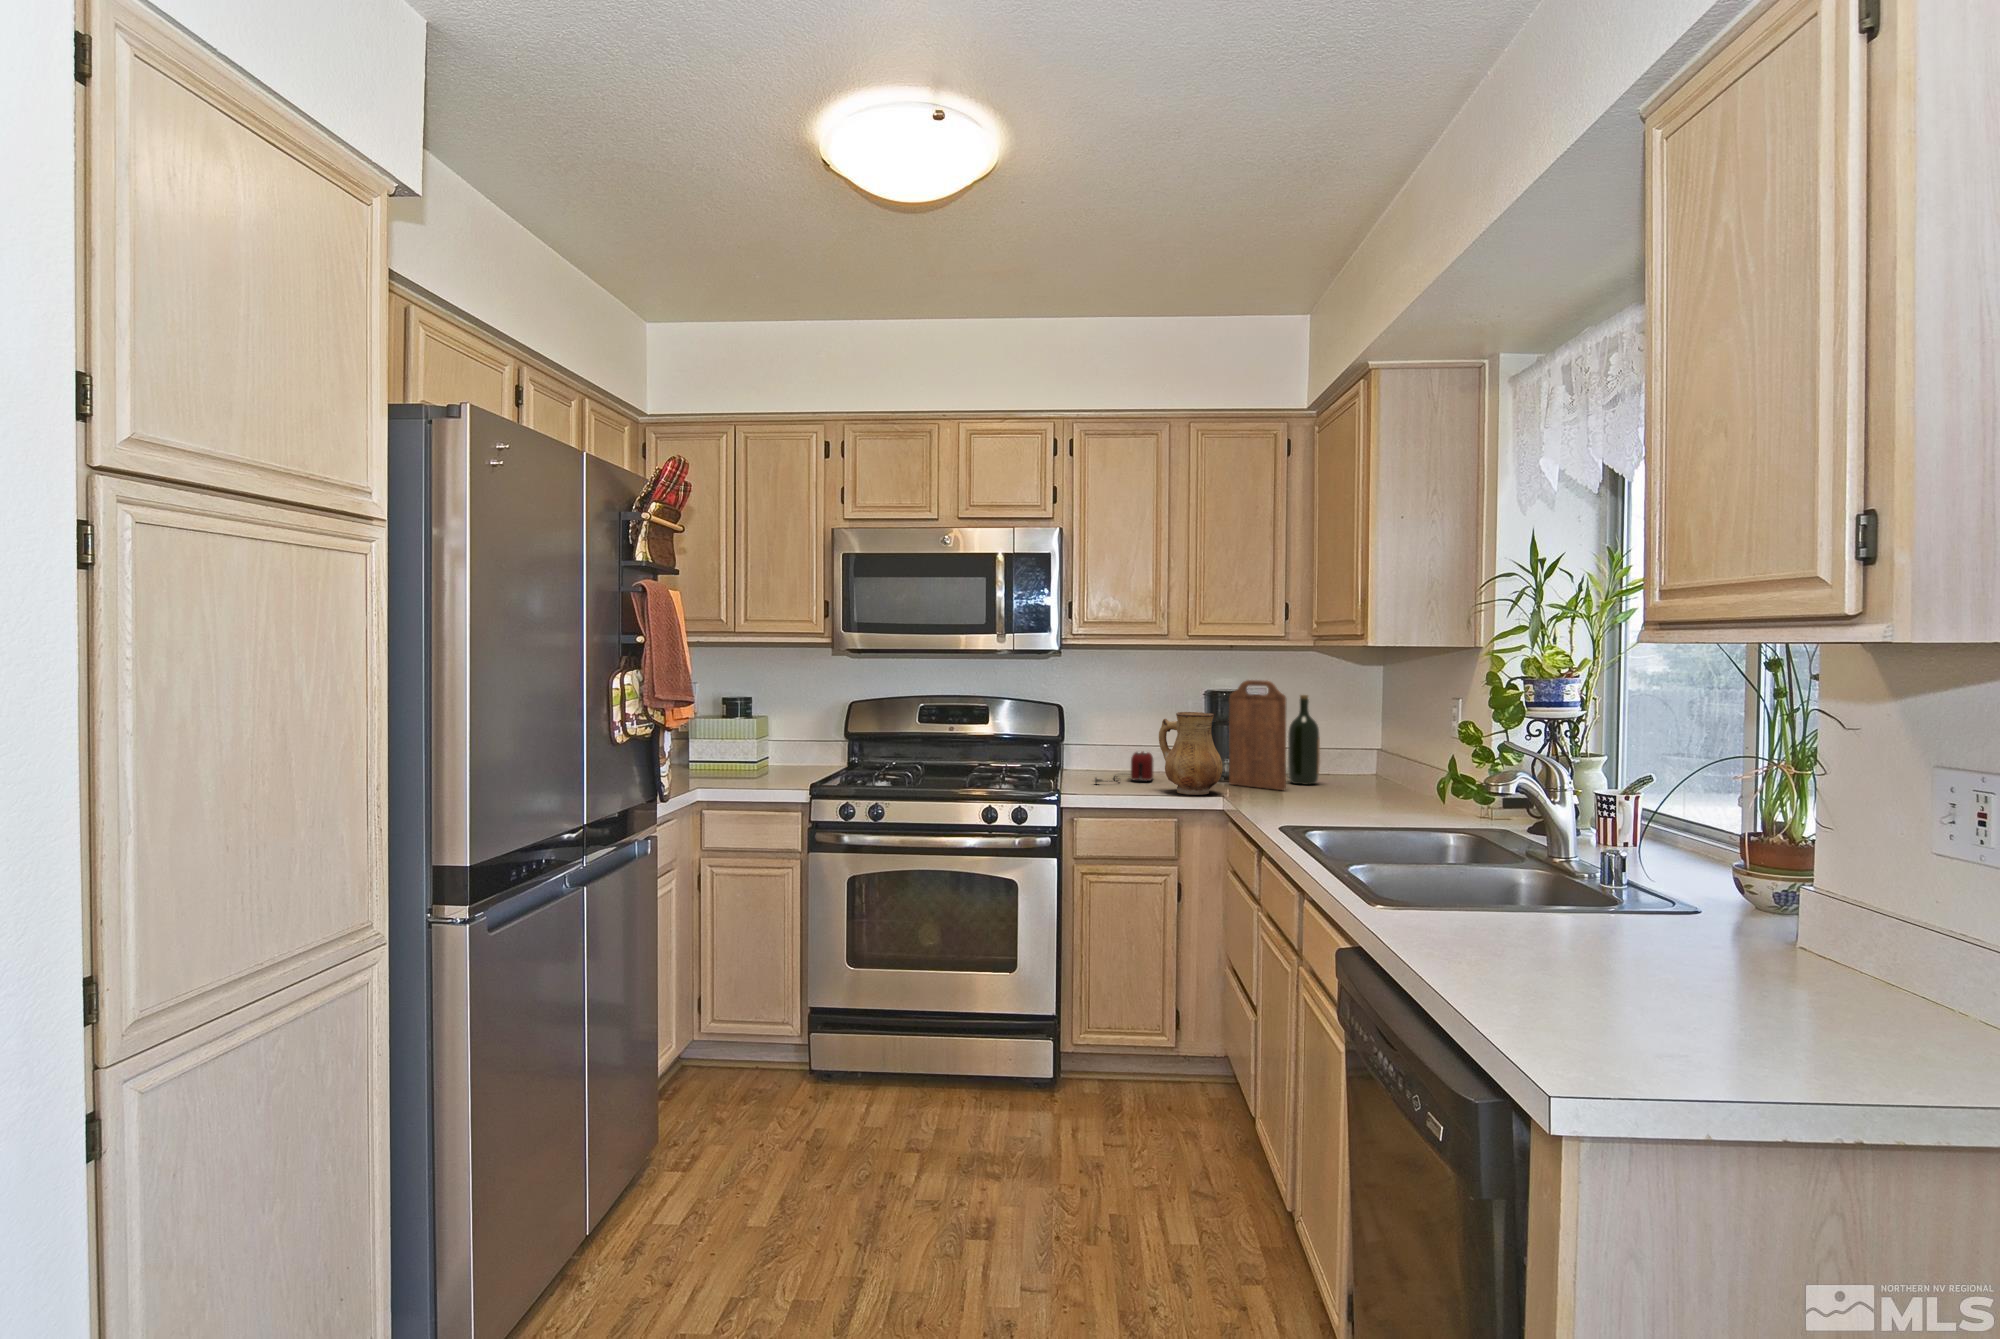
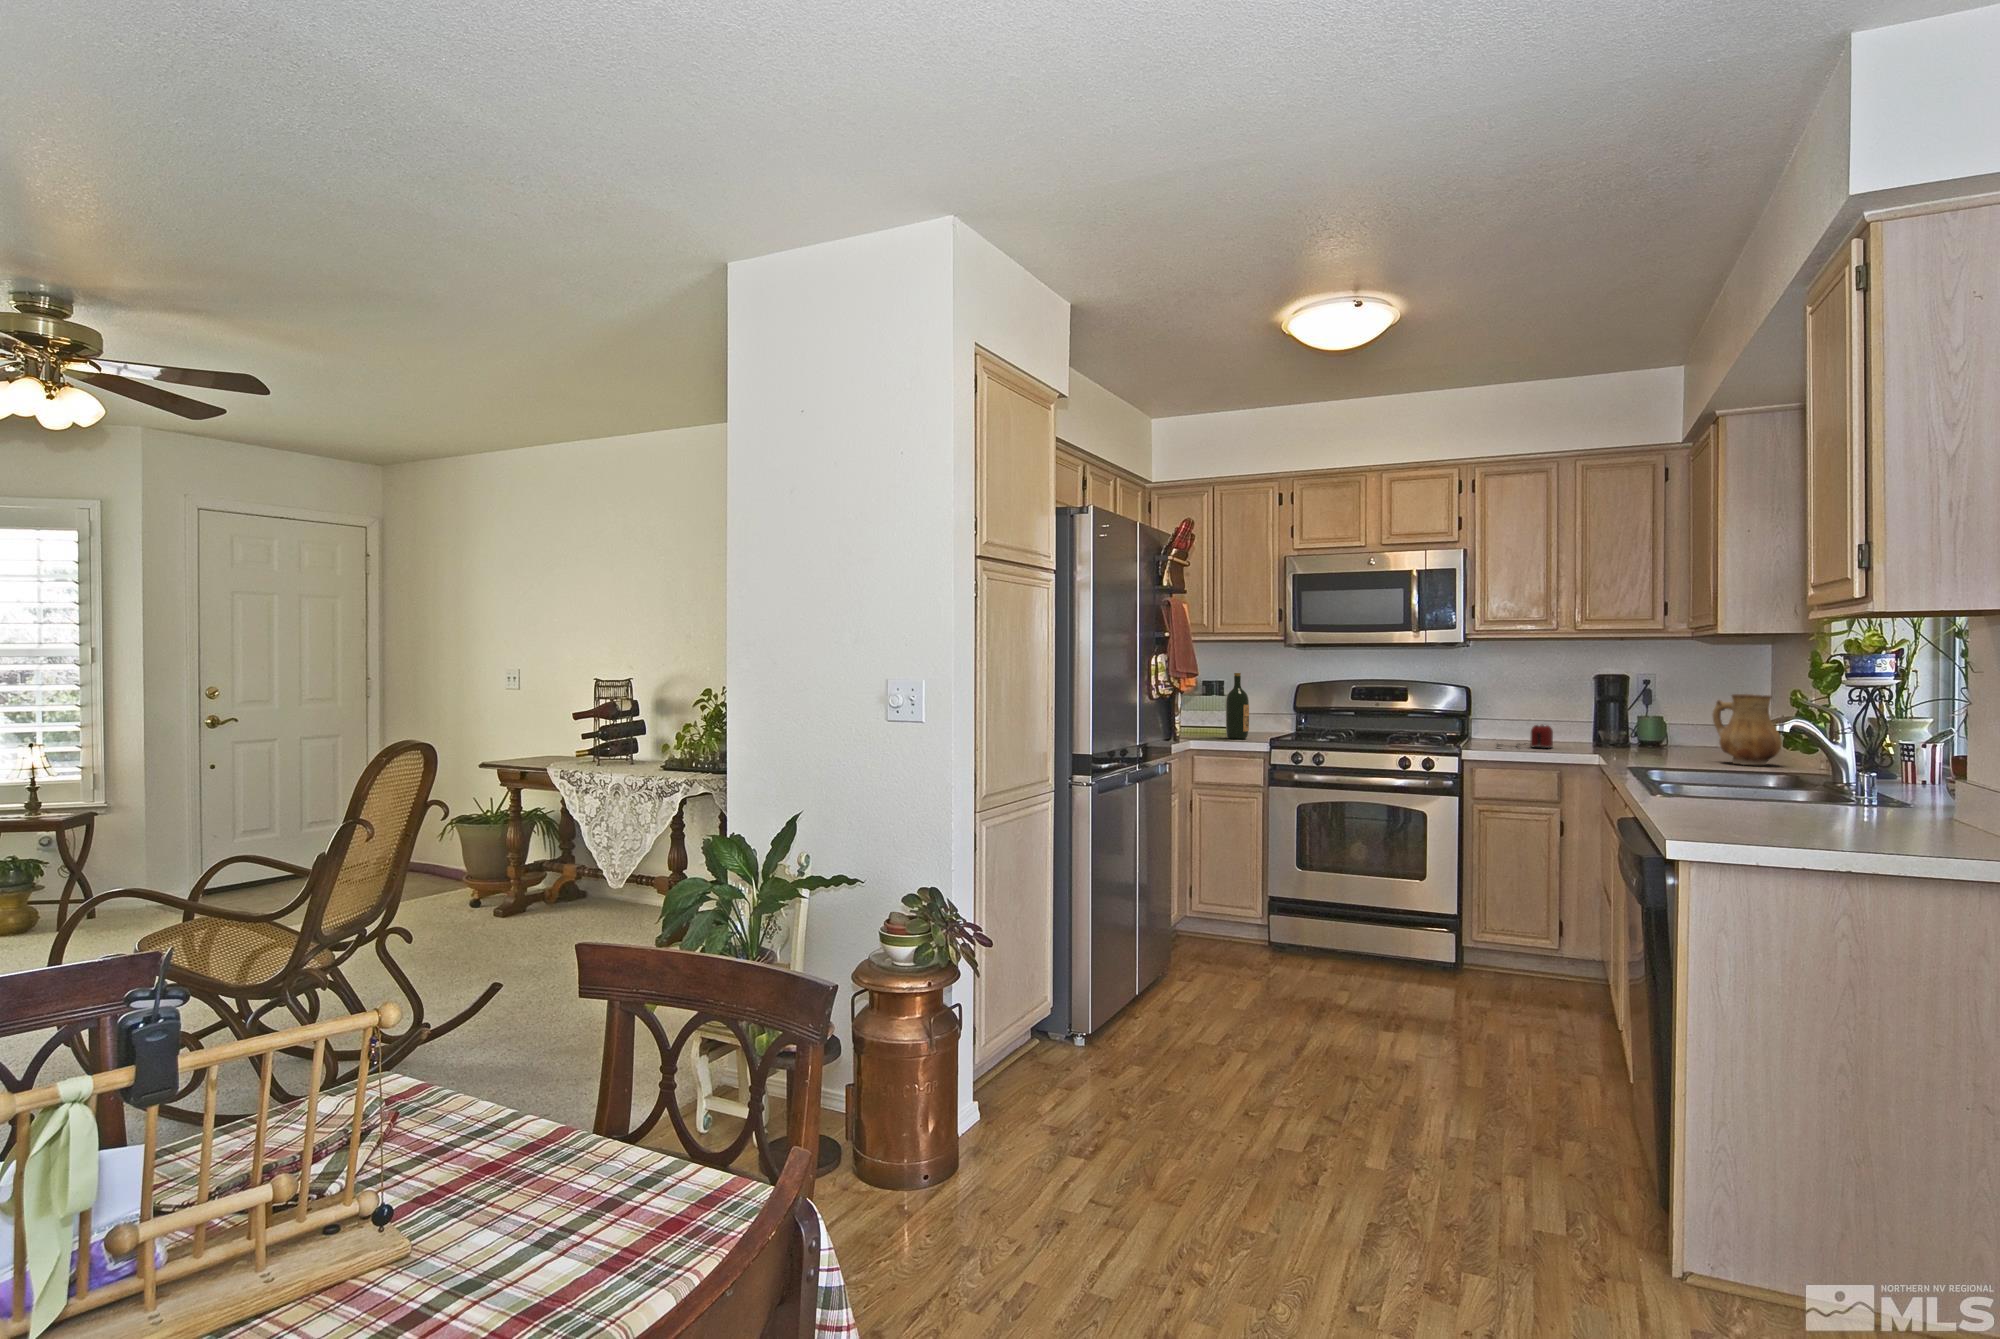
cutting board: present [1229,680,1286,790] -> none [1622,666,1674,757]
wine bottle: present [1288,695,1320,785] -> present [1226,673,1249,739]
ceramic pitcher: present [1159,712,1223,795] -> present [1712,694,1782,765]

